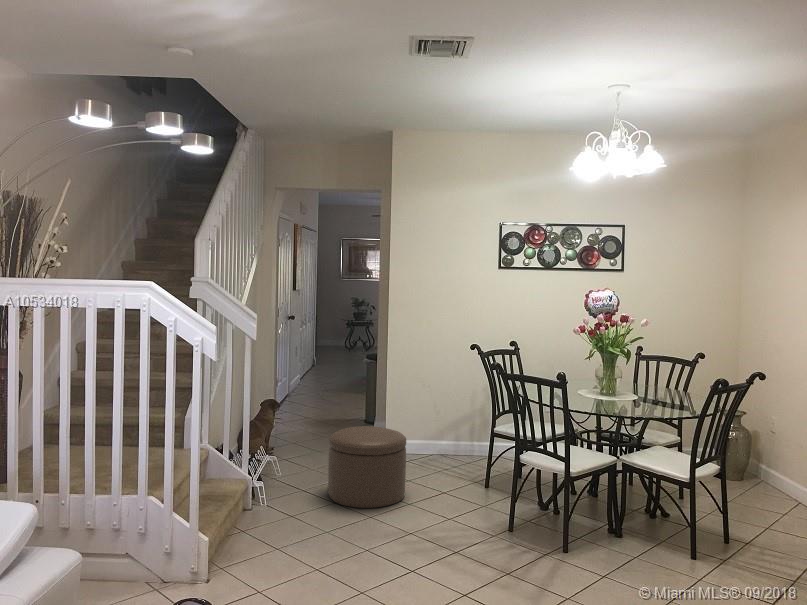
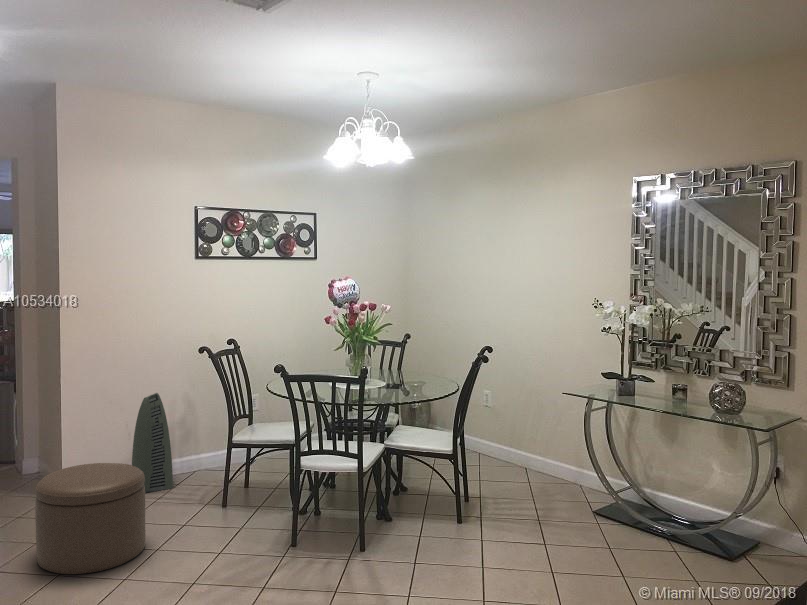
air purifier: none [433,382,464,465] -> present [132,393,173,493]

